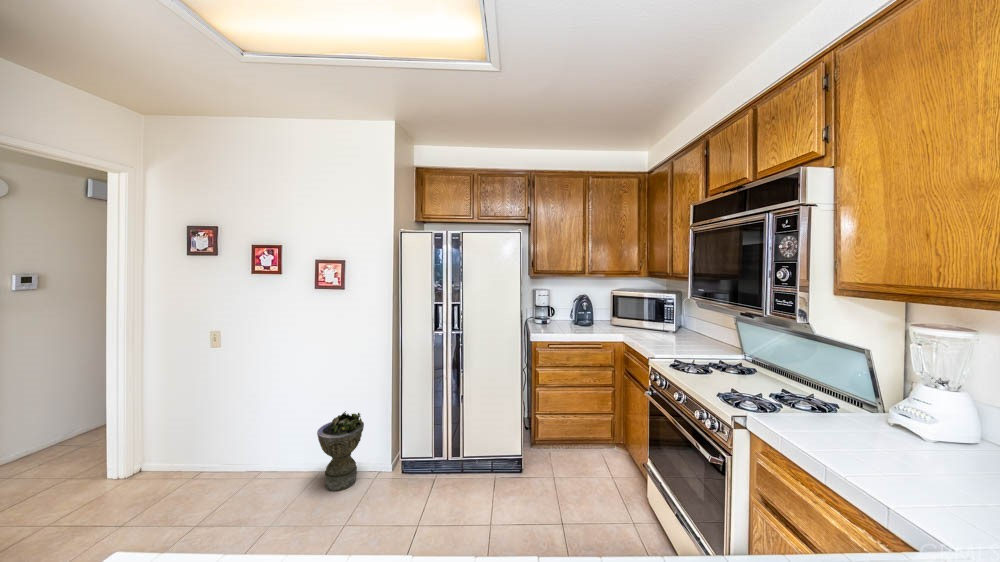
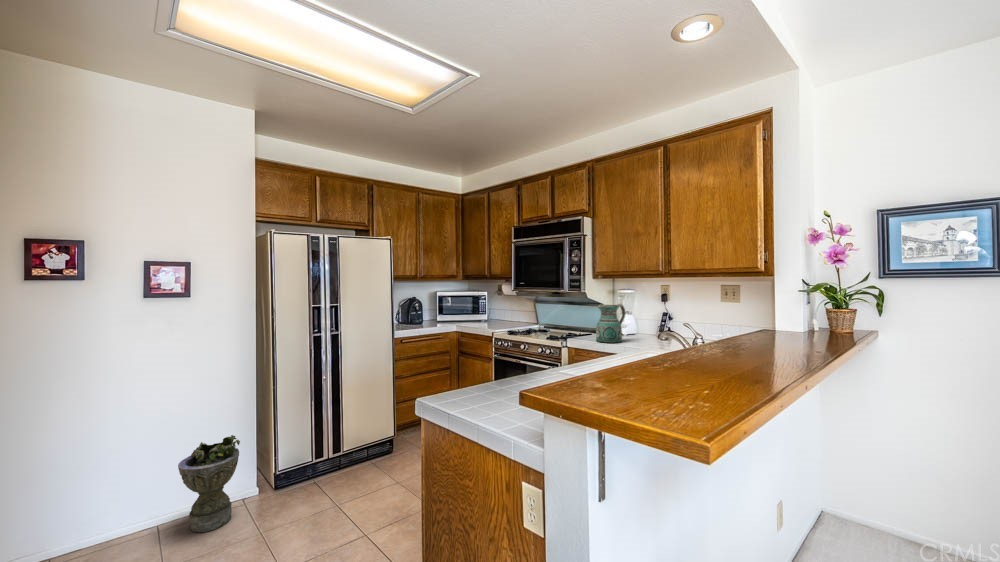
ceramic pitcher: none [816,351,921,451] -> present [596,304,625,343]

